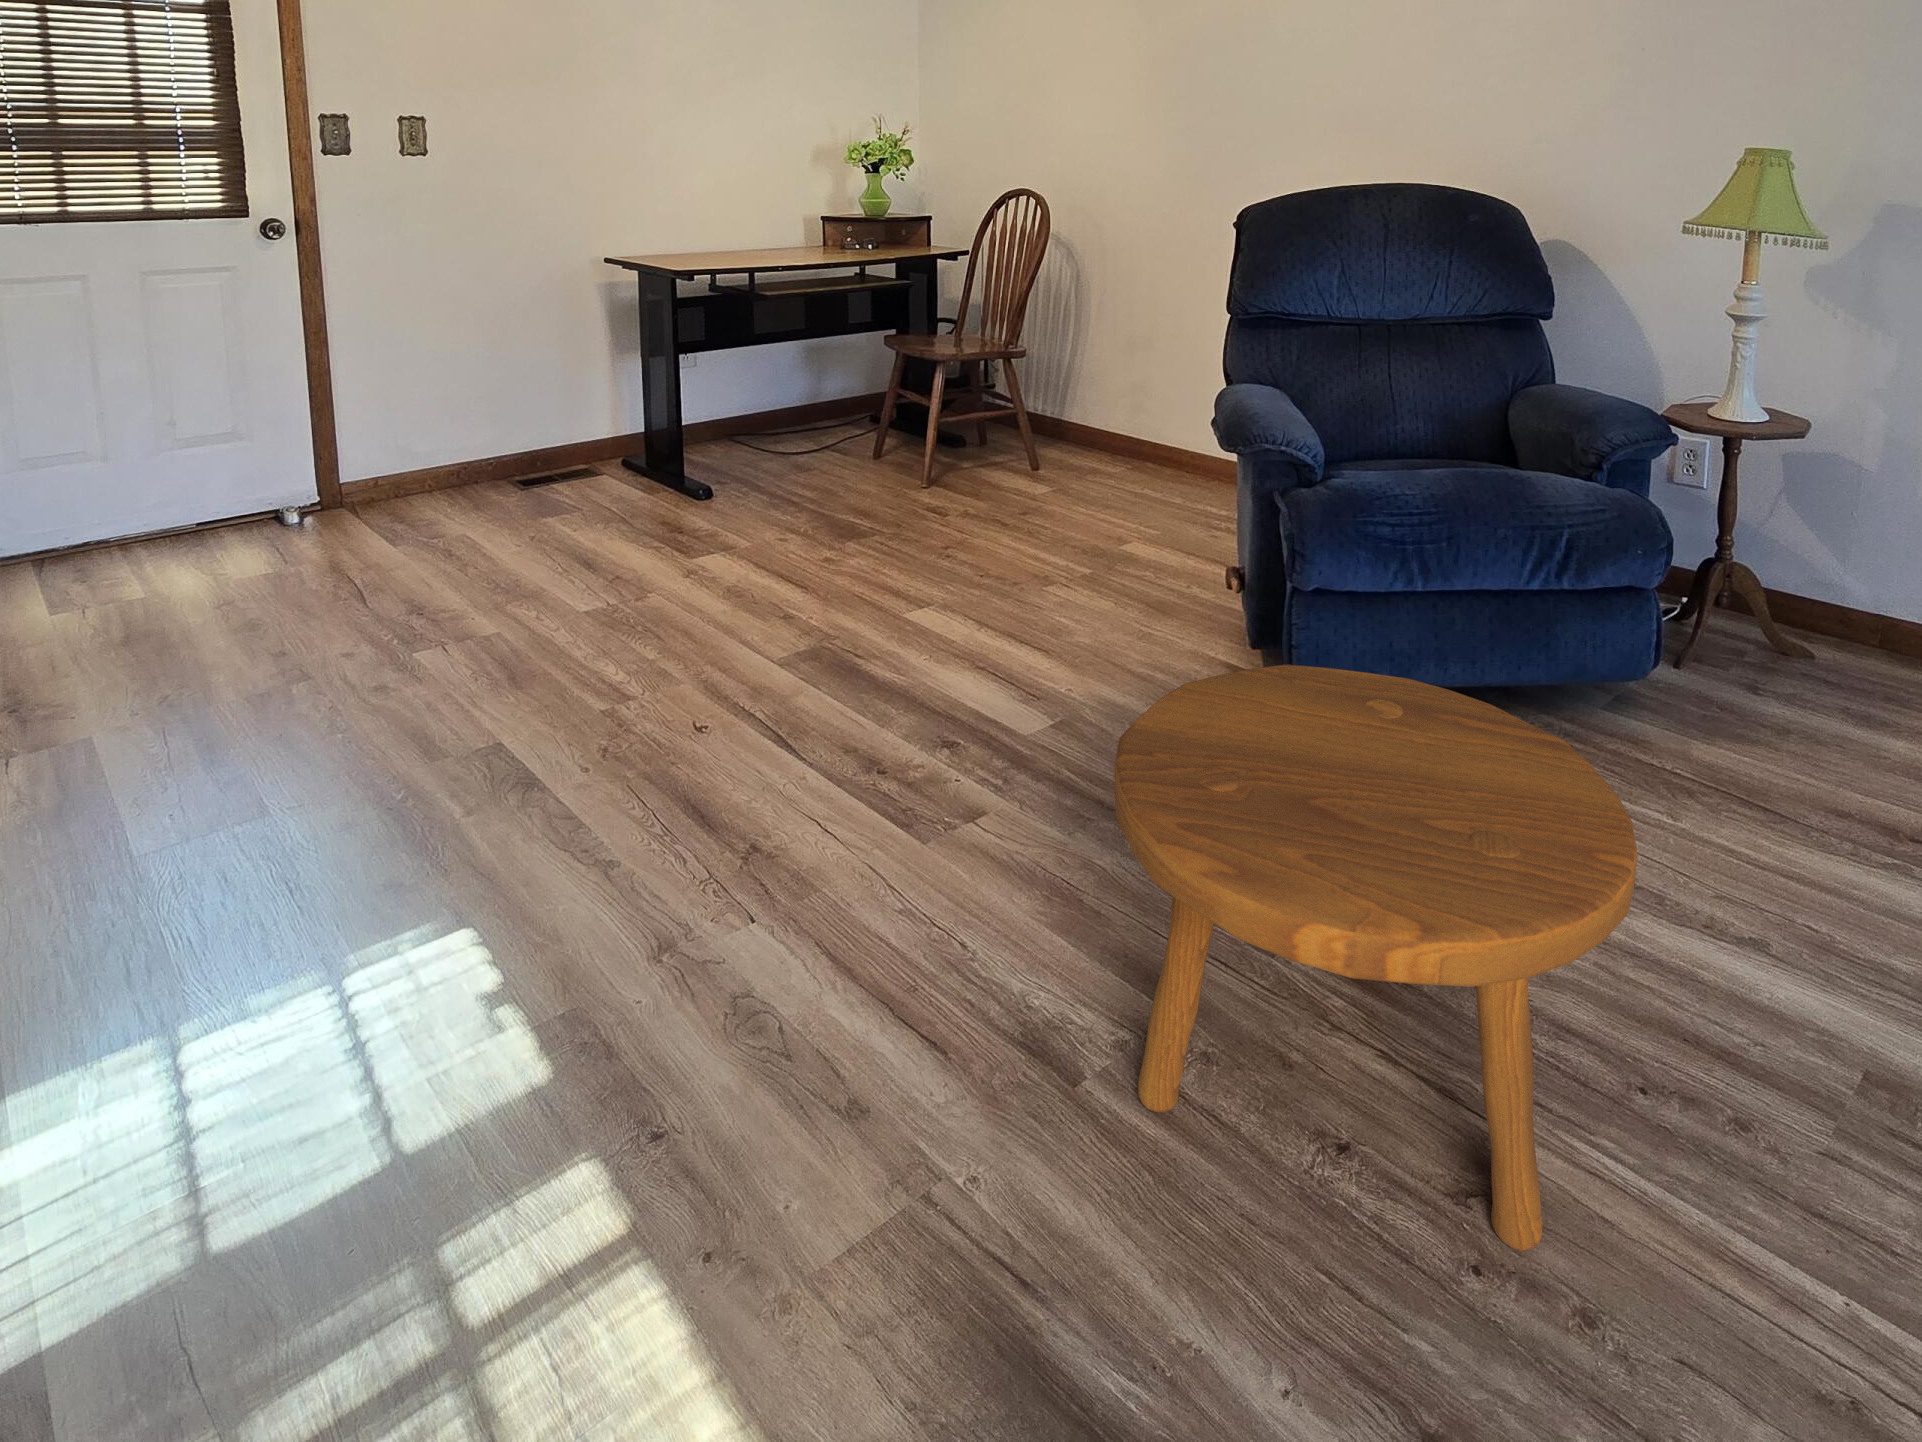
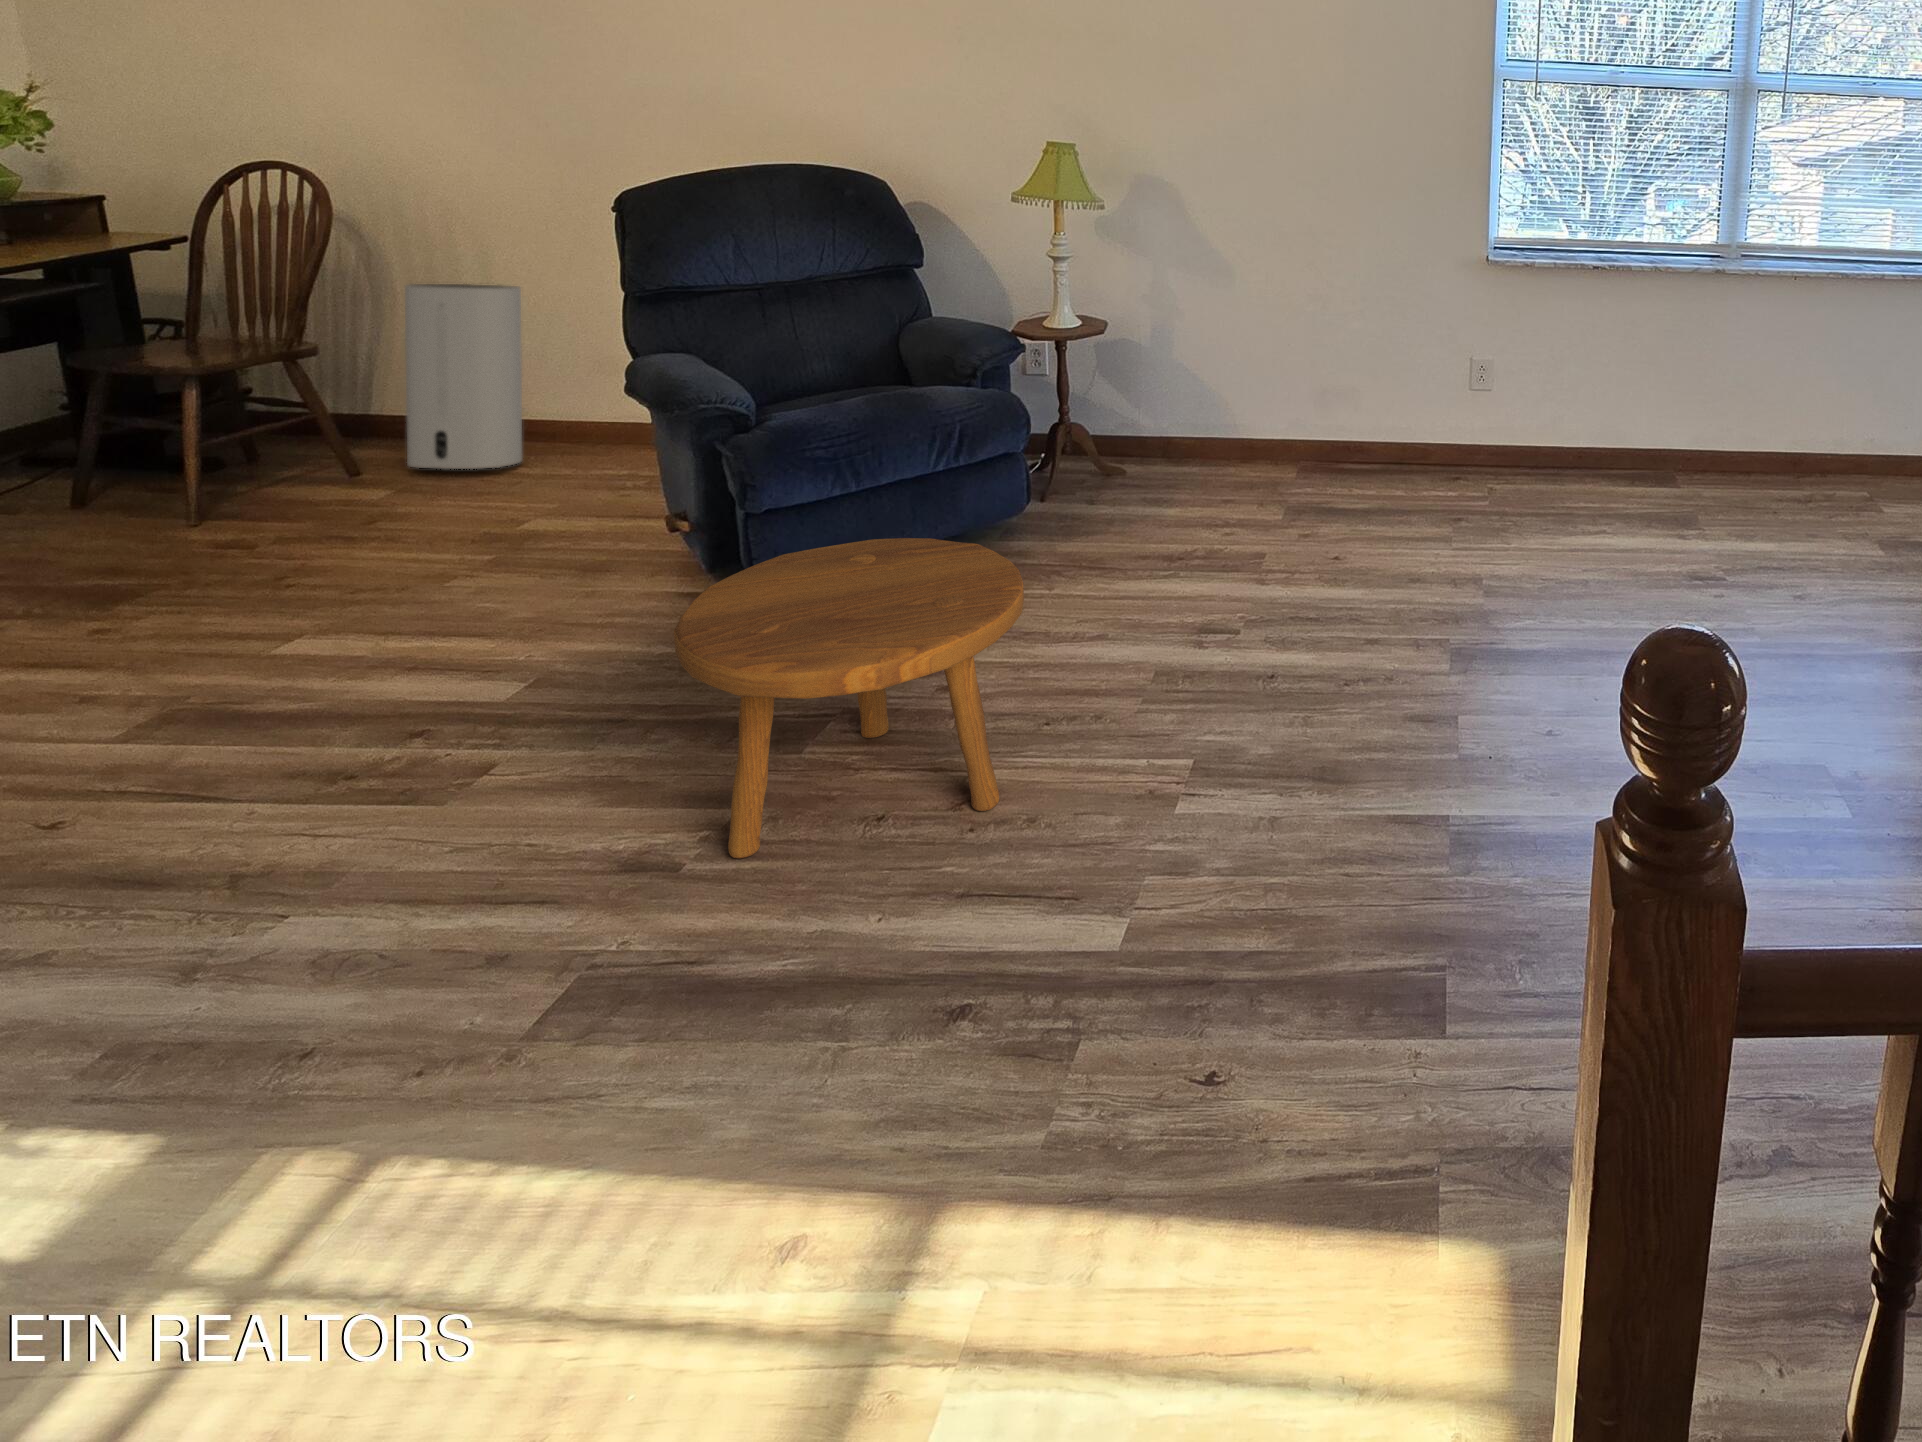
air purifier: none [1067,299,1166,478] -> present [405,284,522,469]

